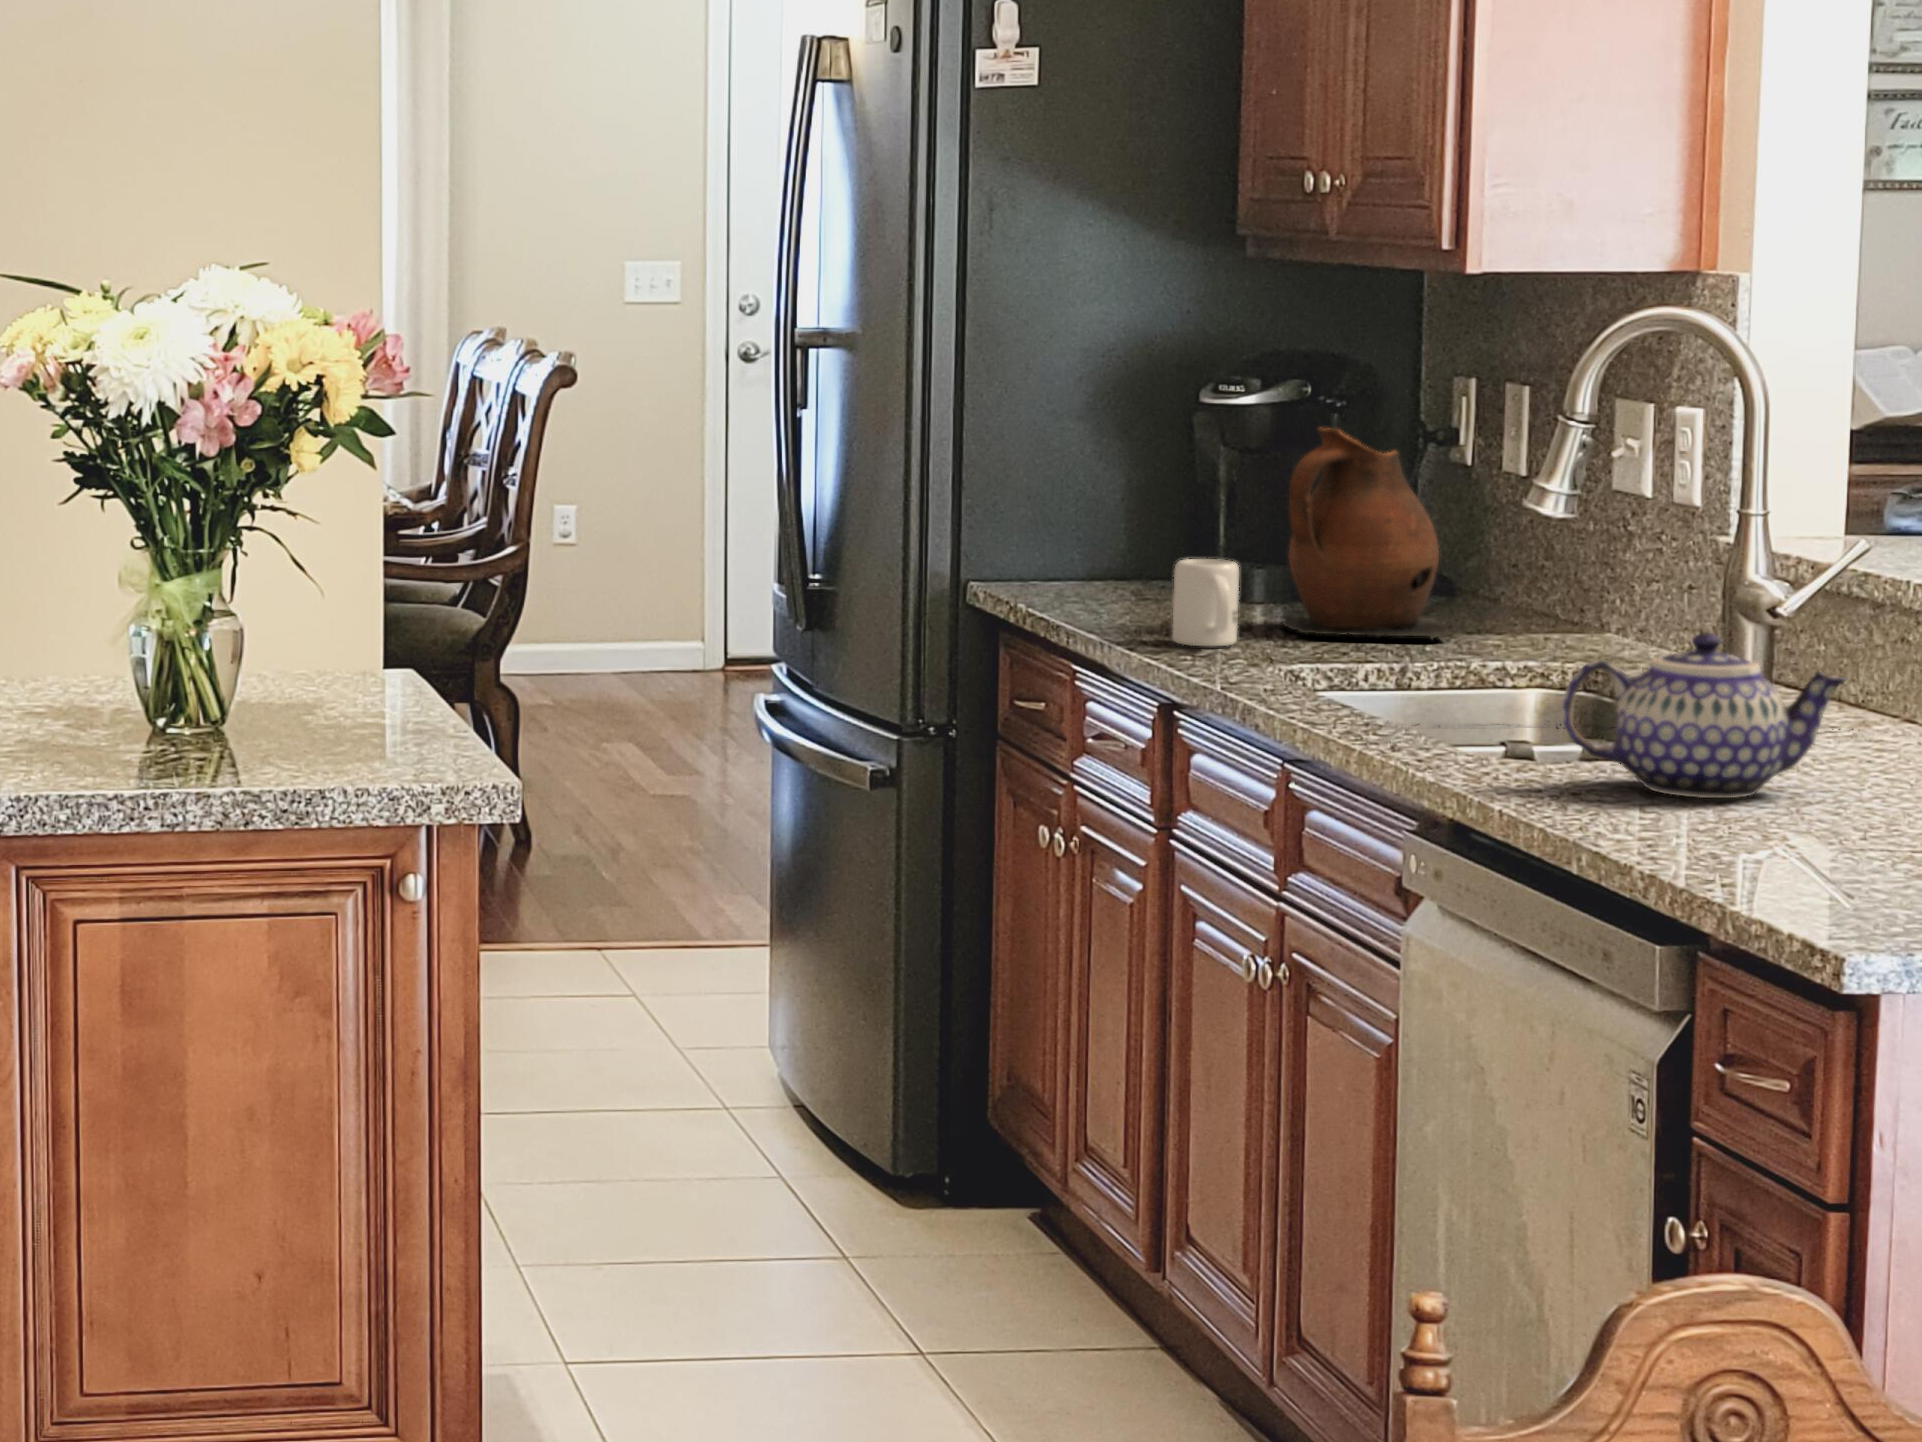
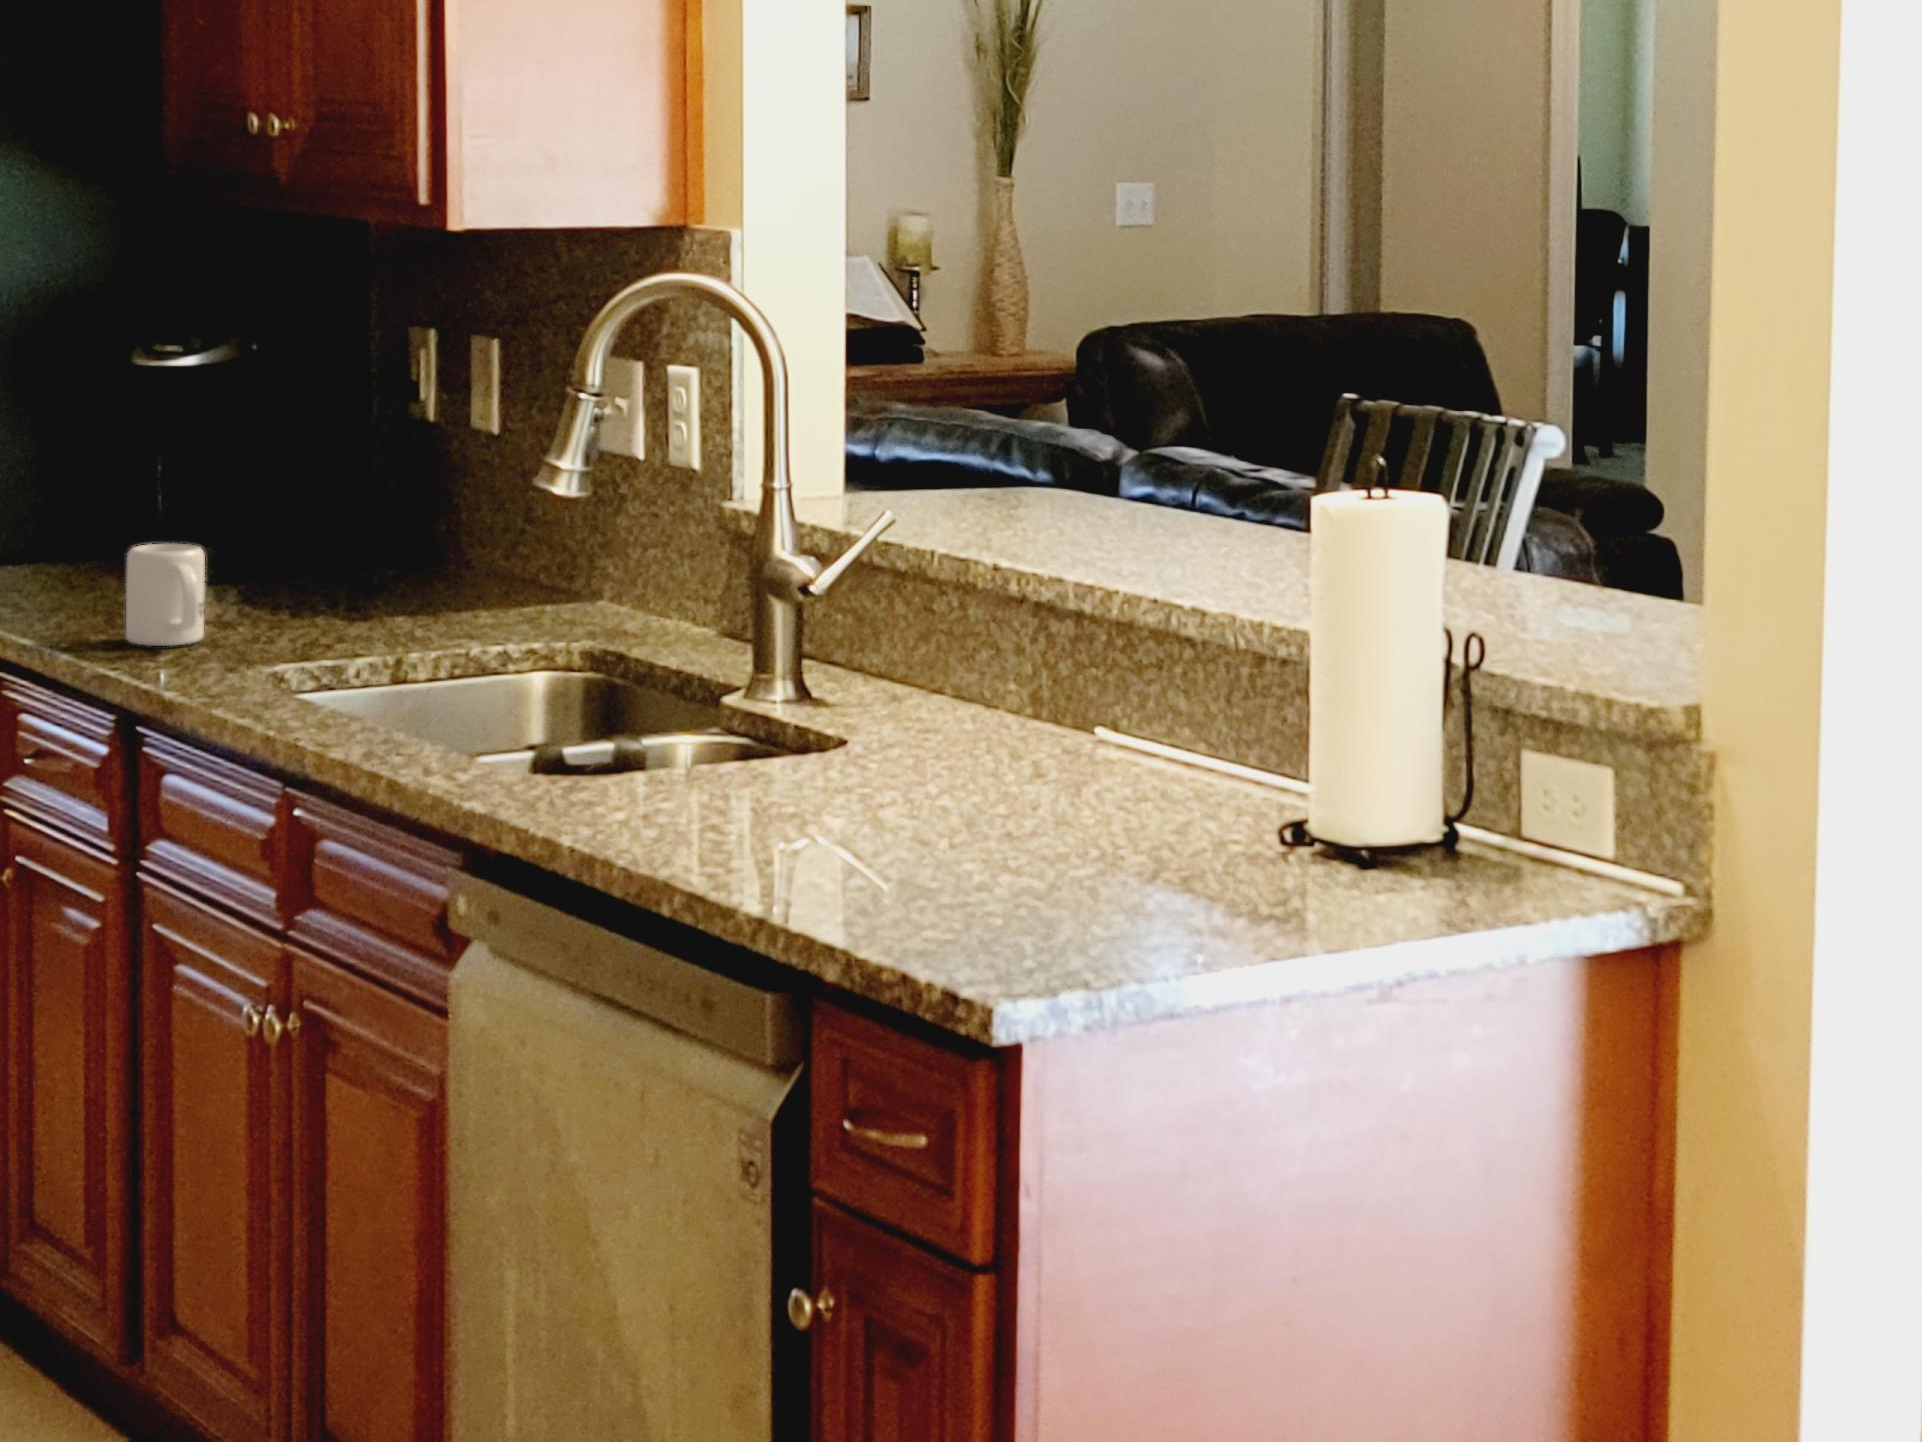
ceramic pitcher: present [1282,428,1450,640] -> none [237,390,443,622]
teapot: present [1562,632,1845,798] -> none [623,631,905,807]

